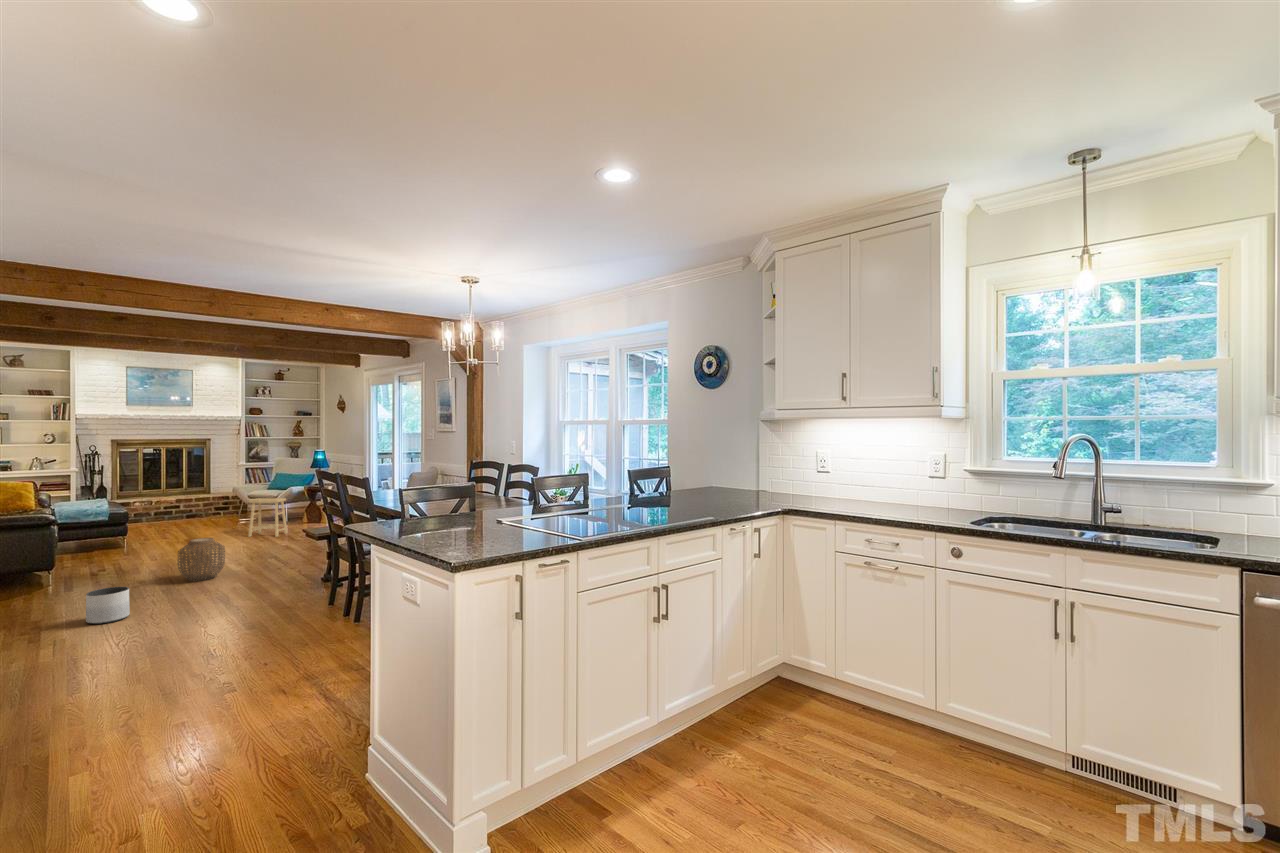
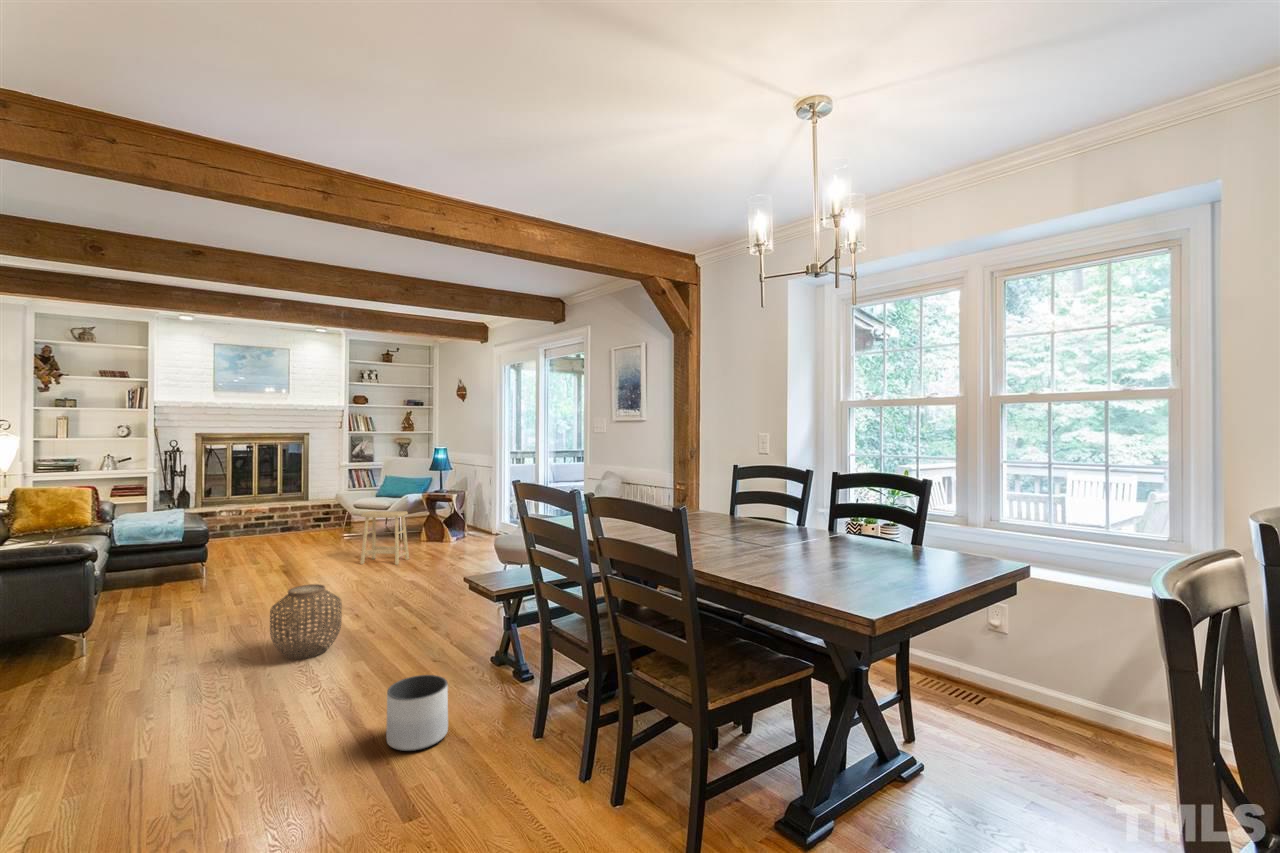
planter: present [86,587,130,624] -> present [386,675,448,751]

